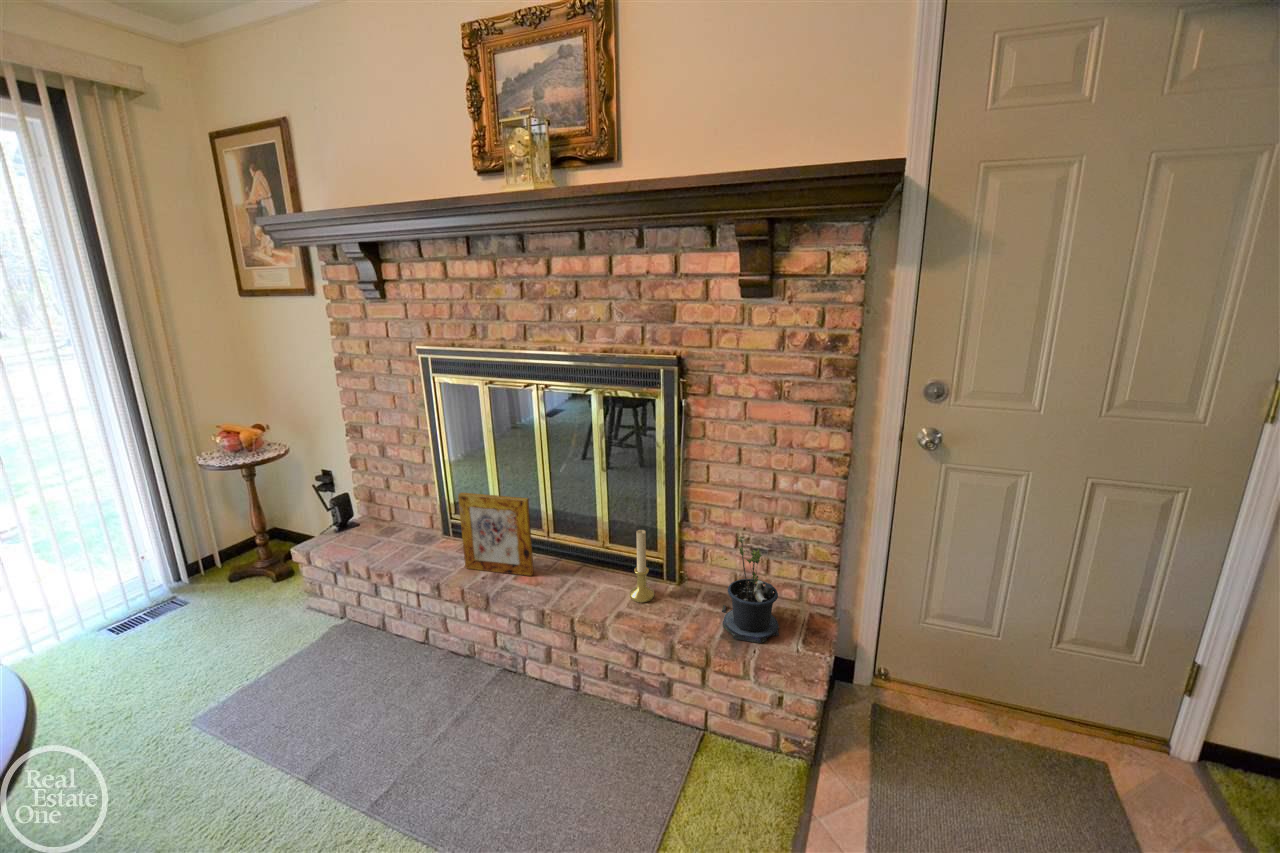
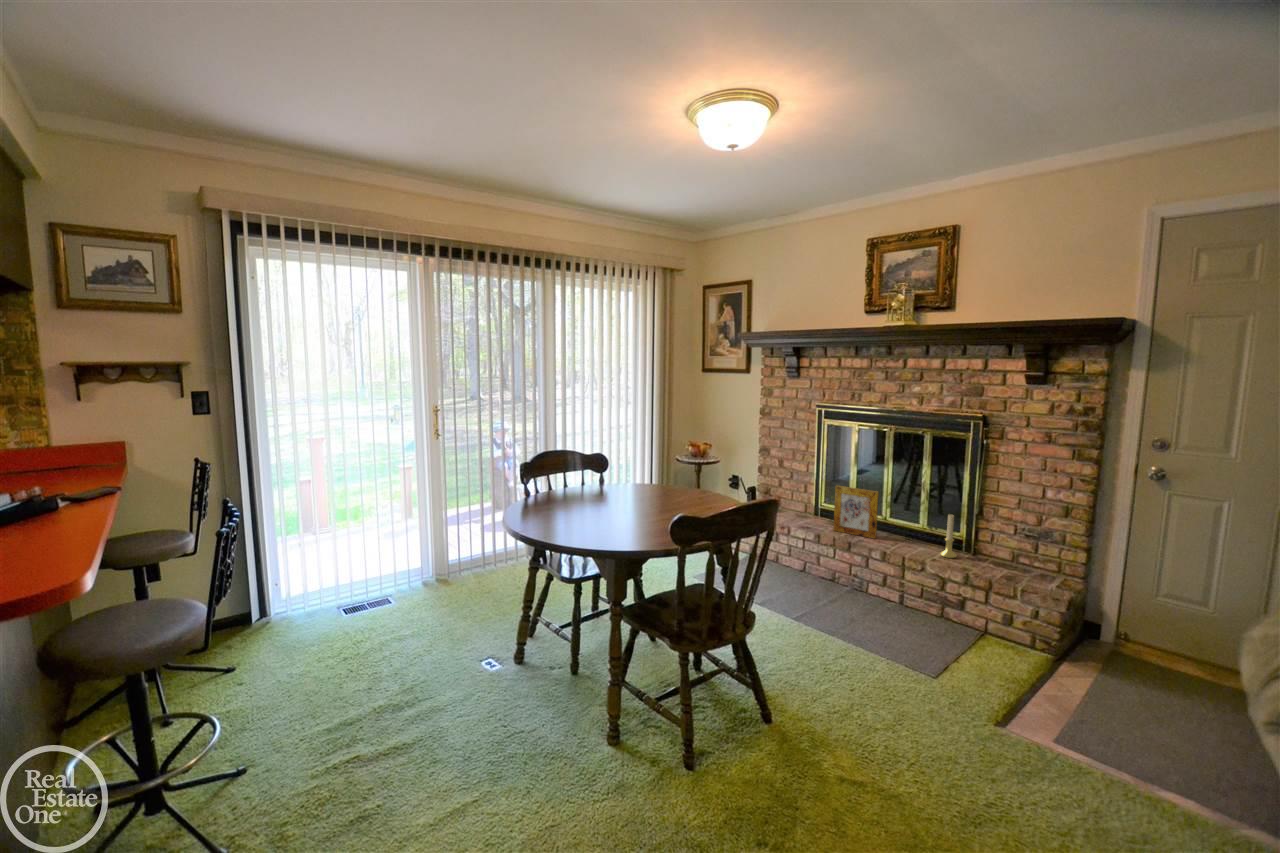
potted plant: present [722,536,780,643] -> none [1002,519,1045,582]

